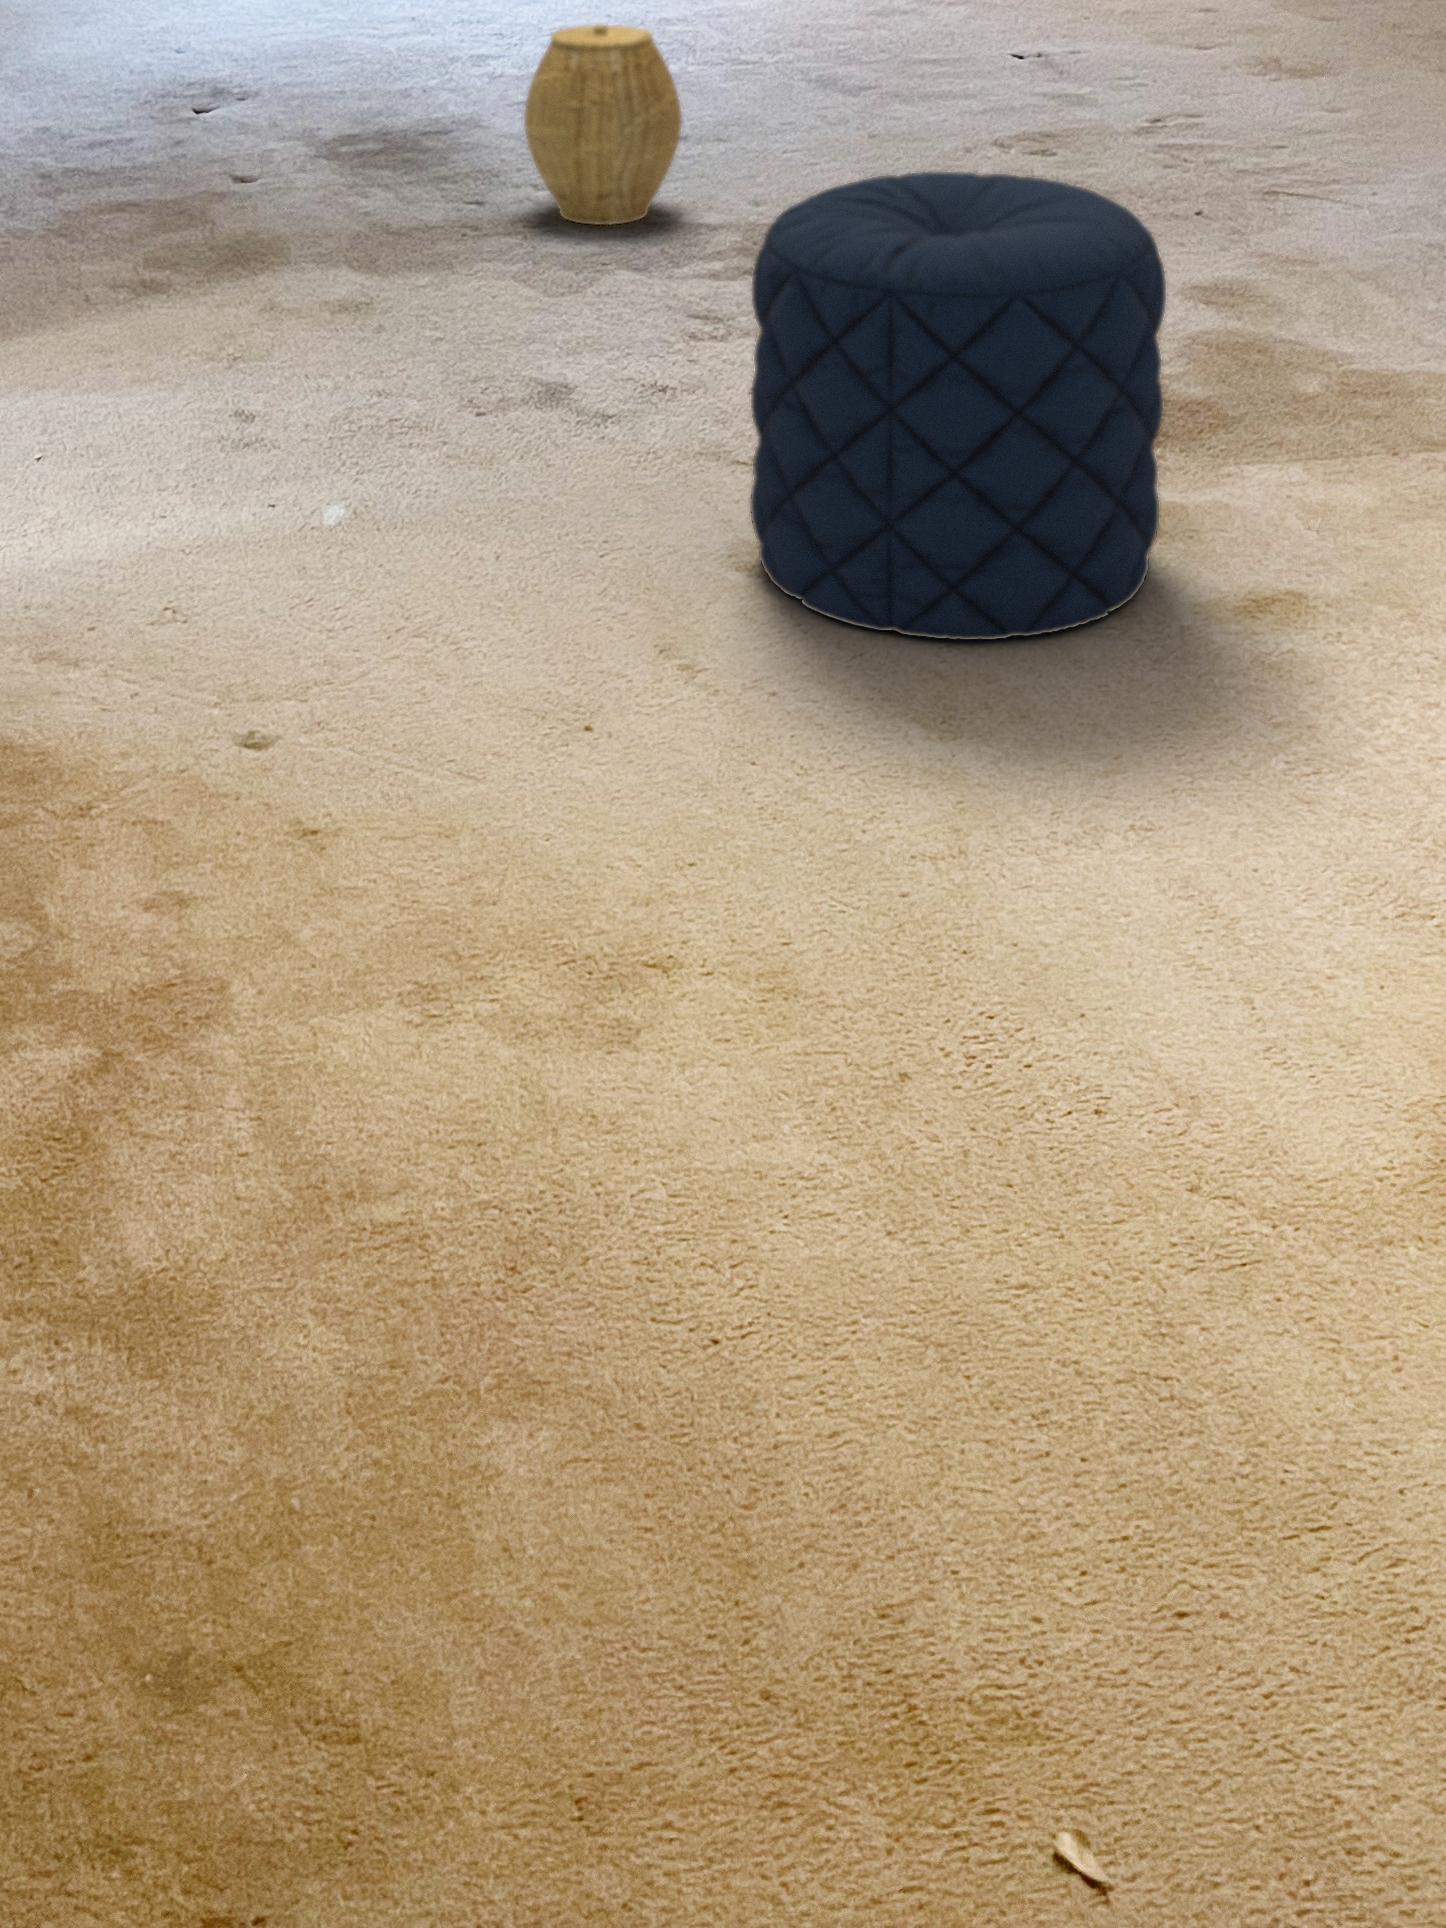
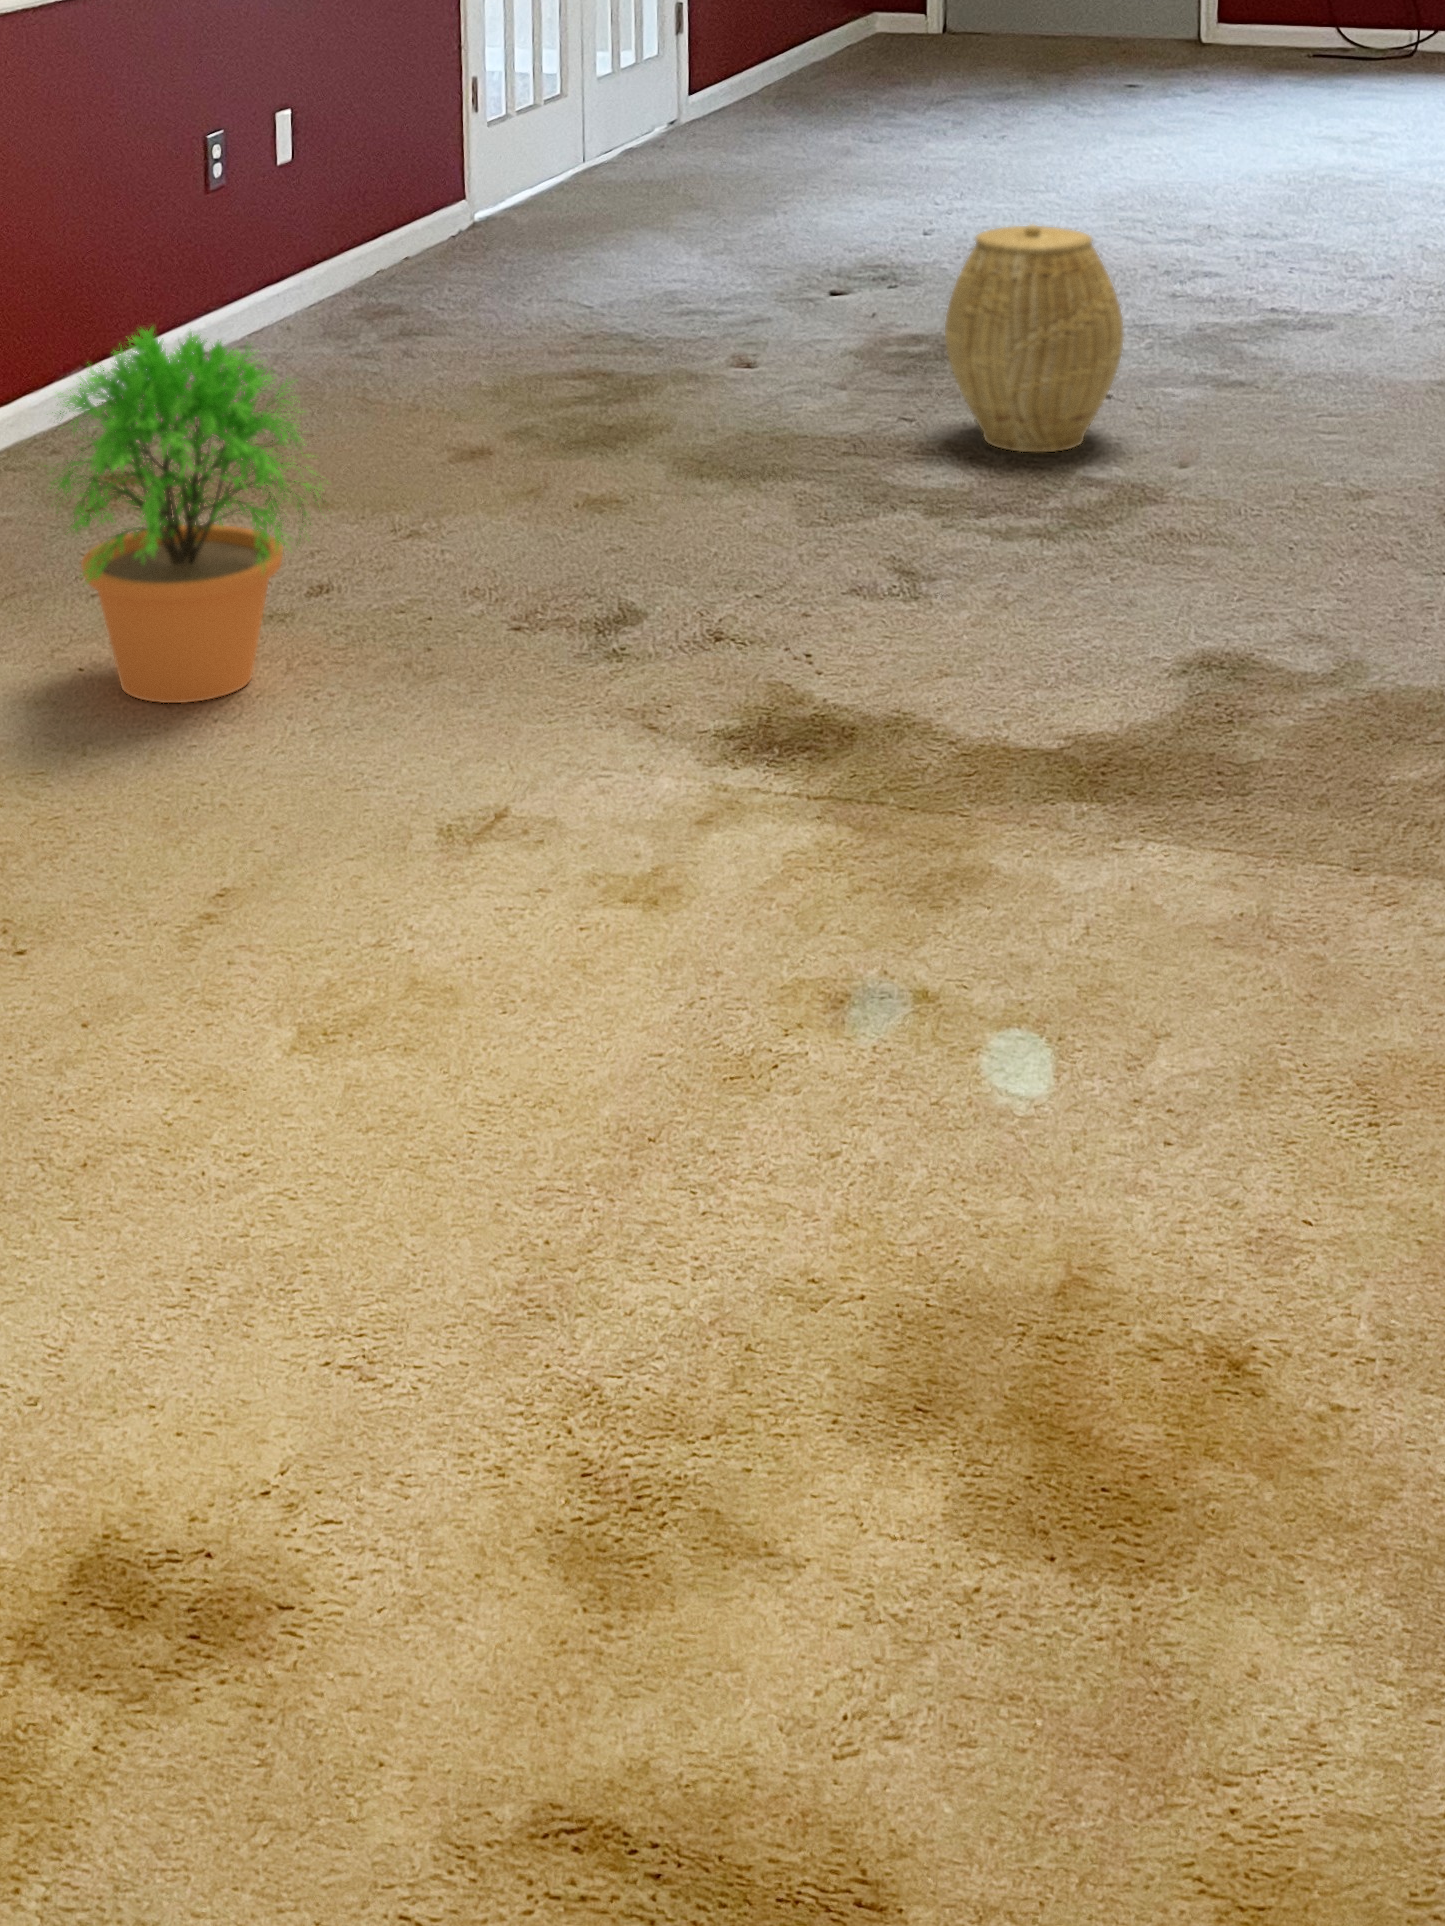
pouf: present [750,172,1166,640] -> none [419,401,904,971]
potted plant: none [159,189,445,550] -> present [50,326,319,703]

